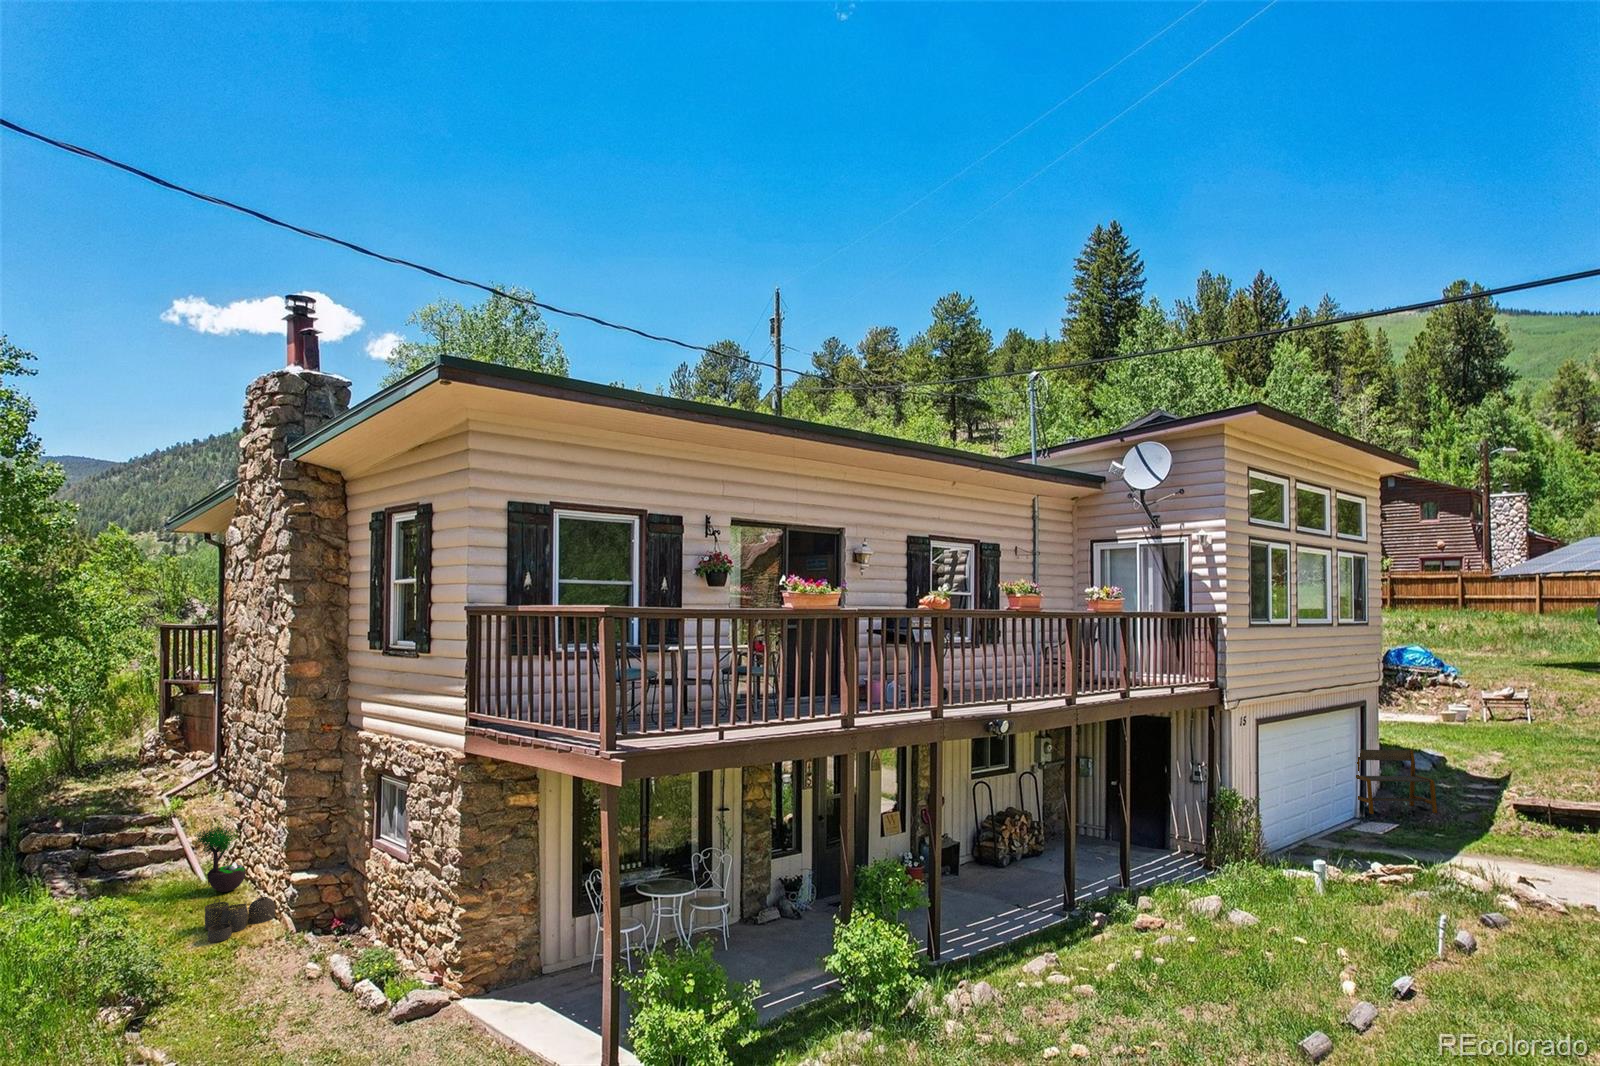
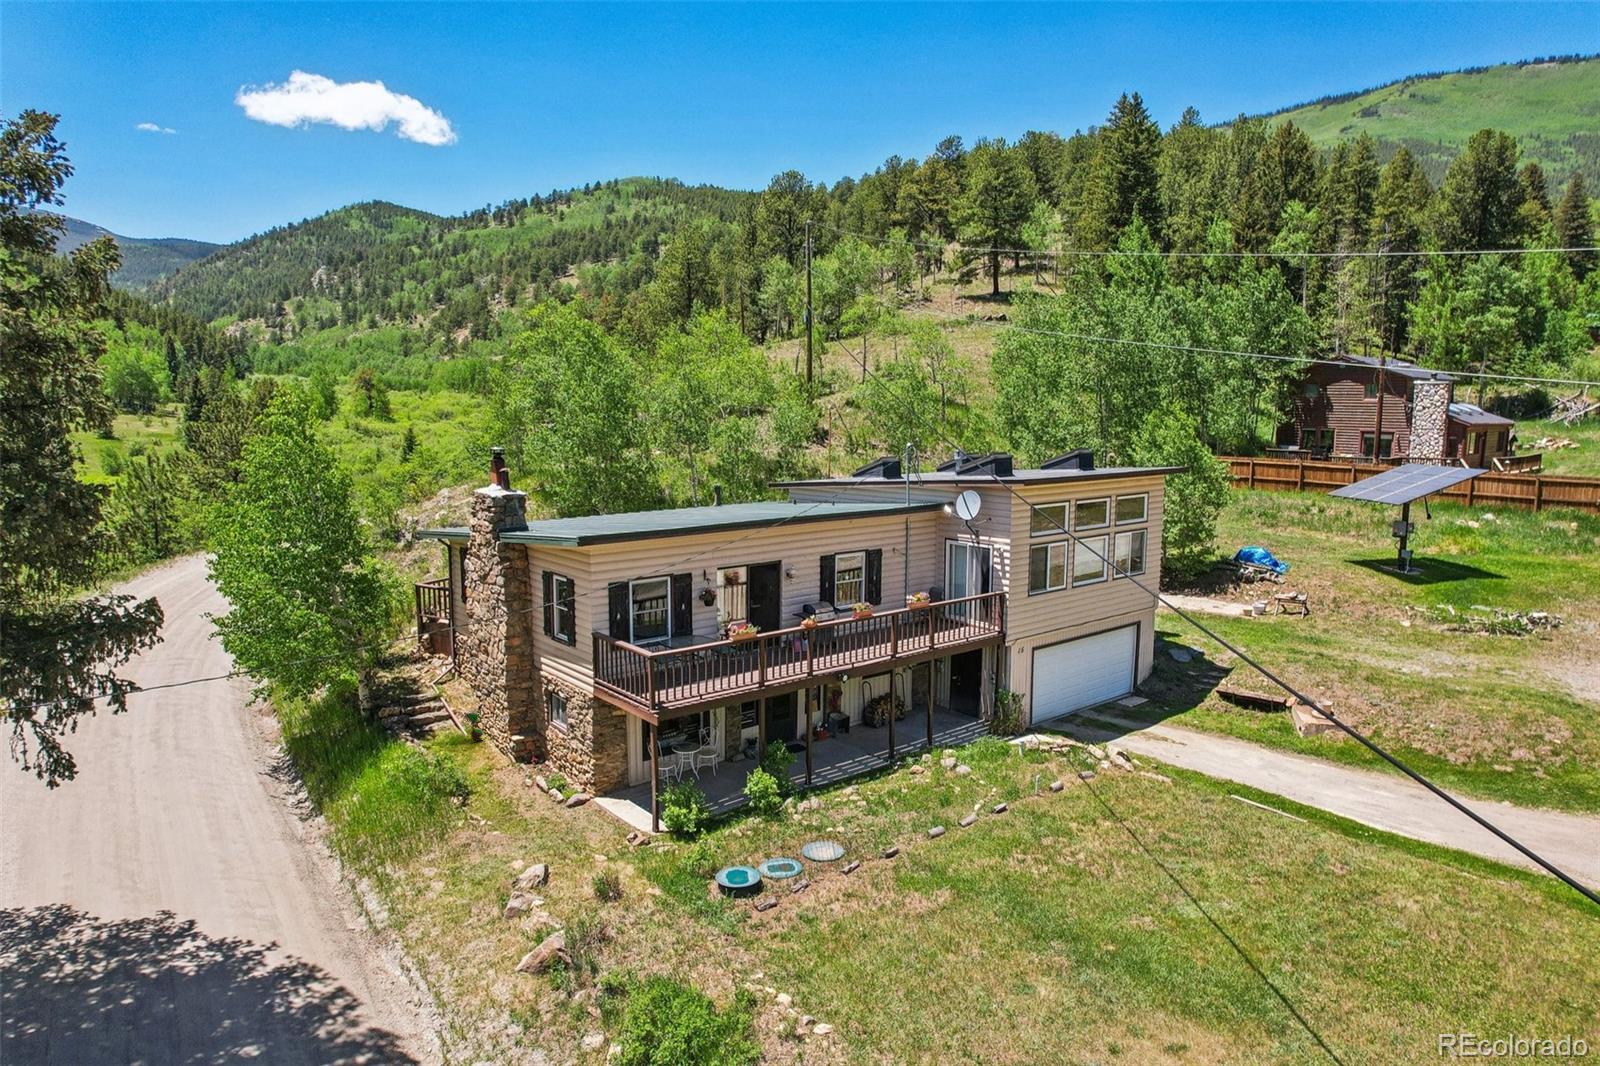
bench: present [1356,750,1437,814] -> none [1119,653,1165,694]
woven basket: present [205,895,275,942] -> none [475,745,507,768]

